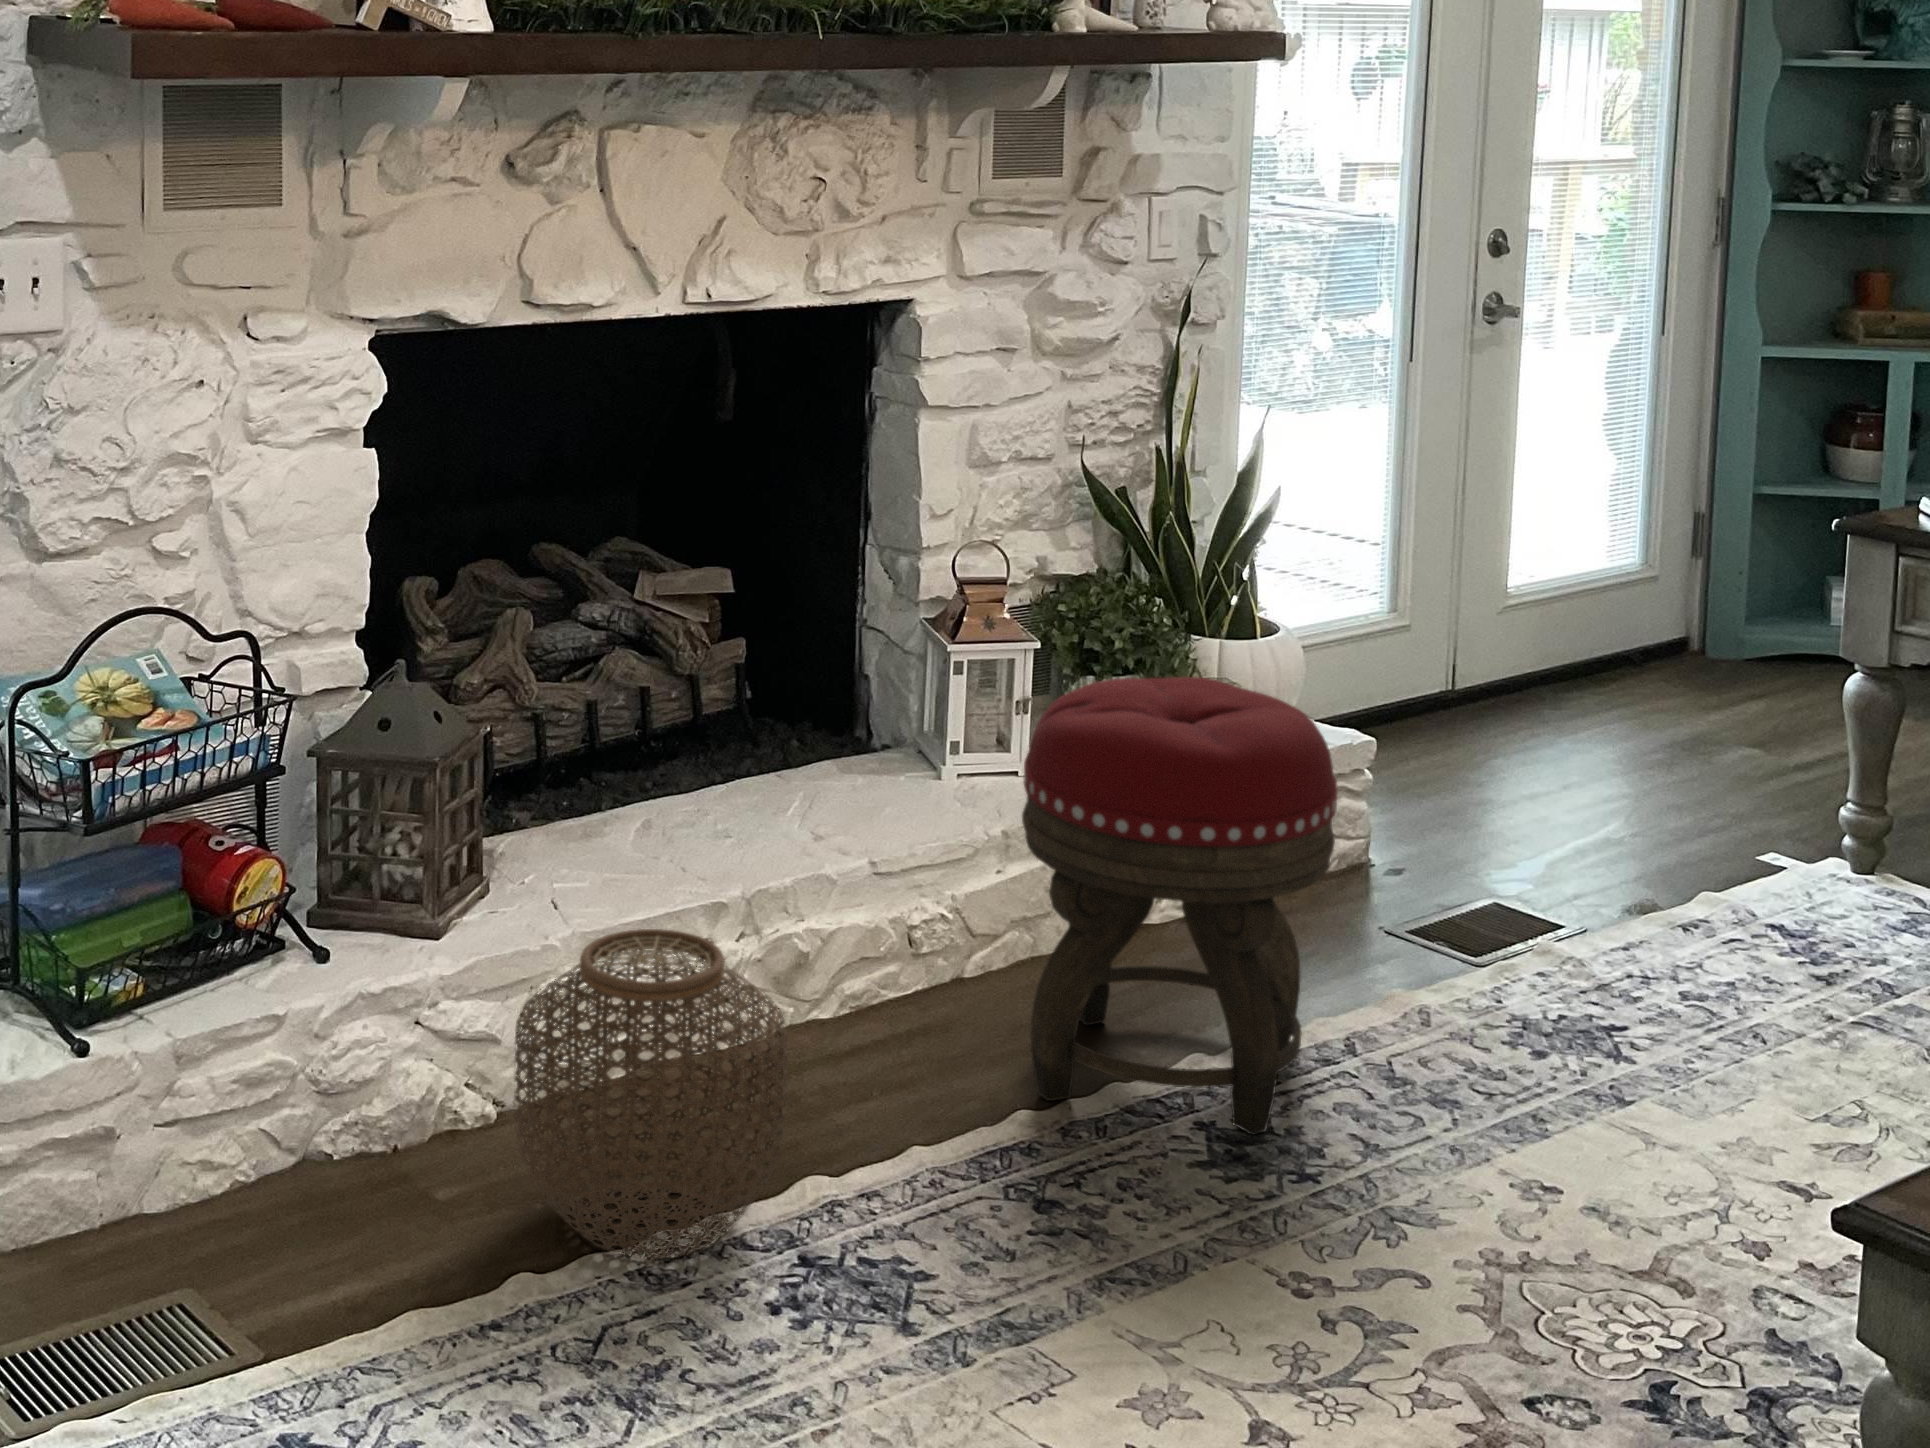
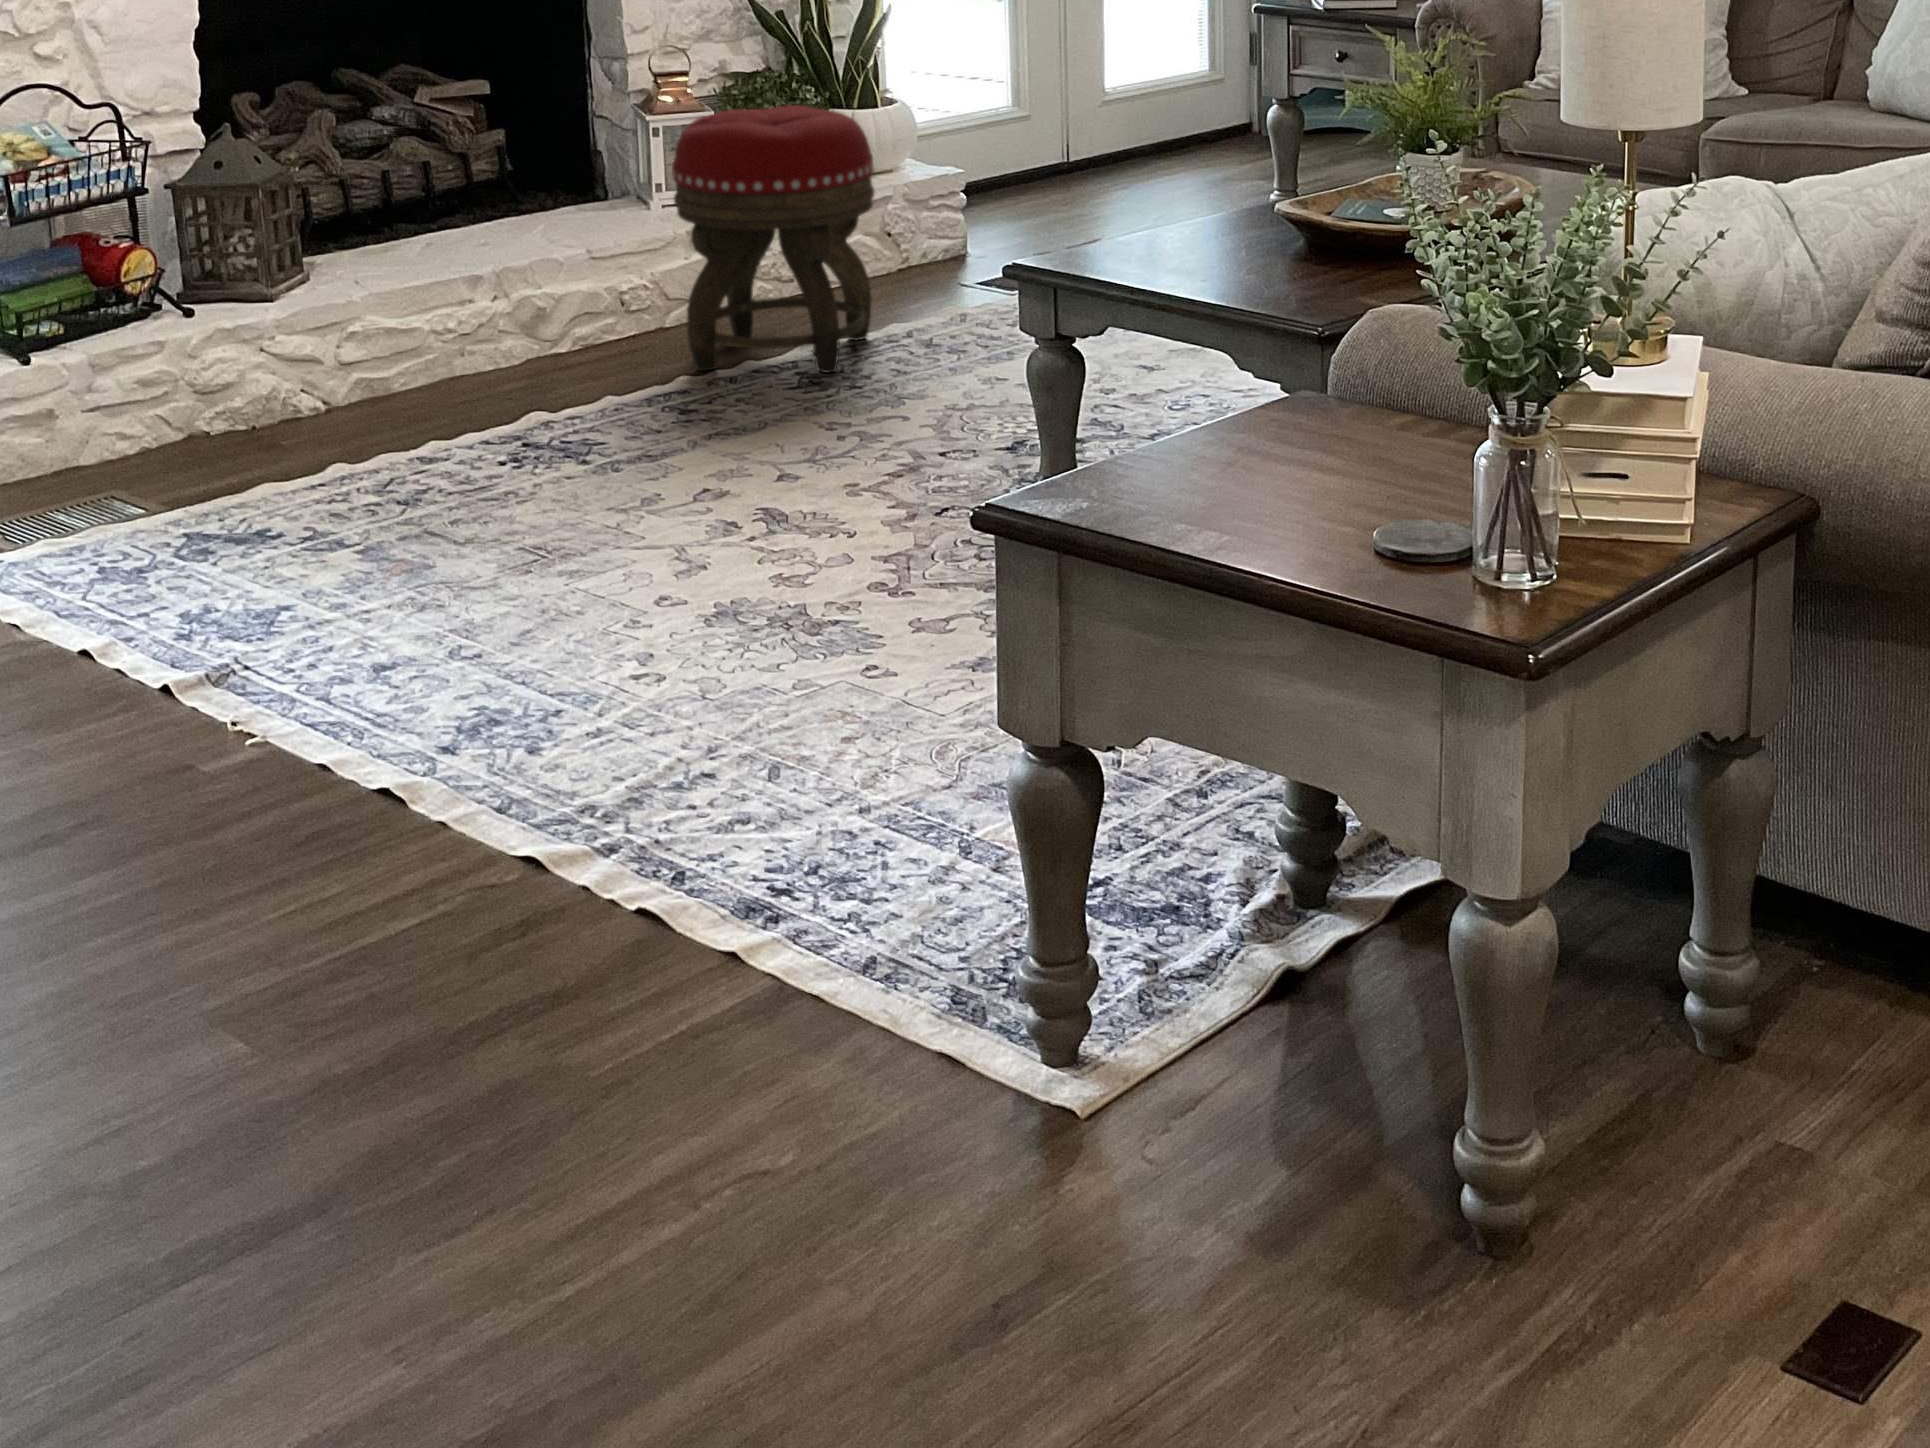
woven basket: present [514,929,787,1259] -> none [325,260,508,451]

